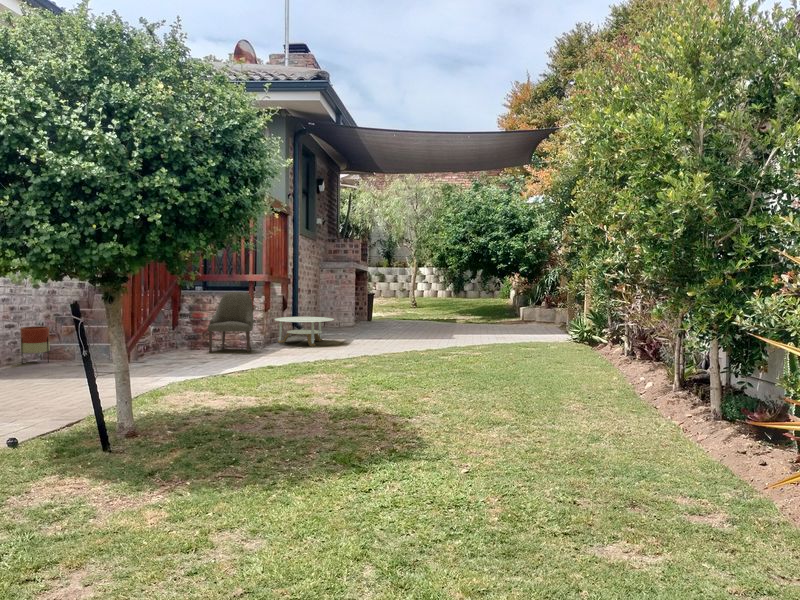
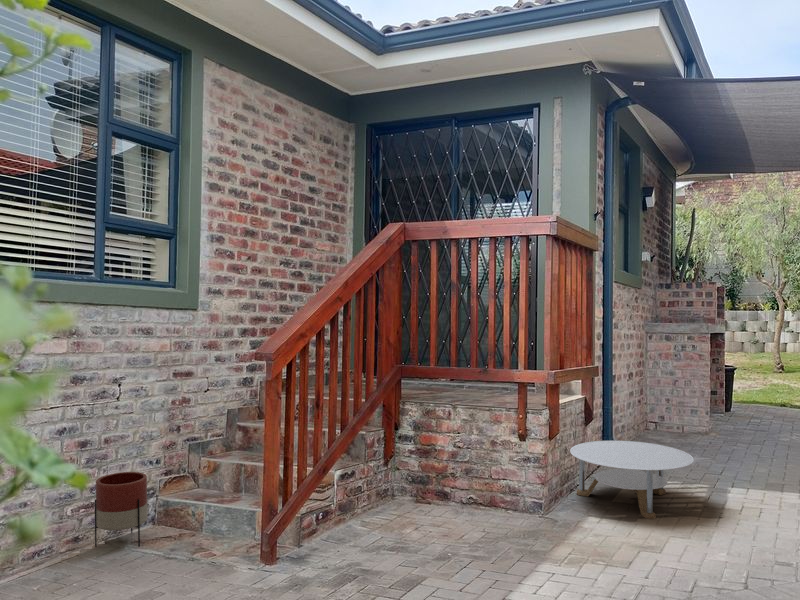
chair: present [208,292,253,352] -> none [437,403,524,538]

